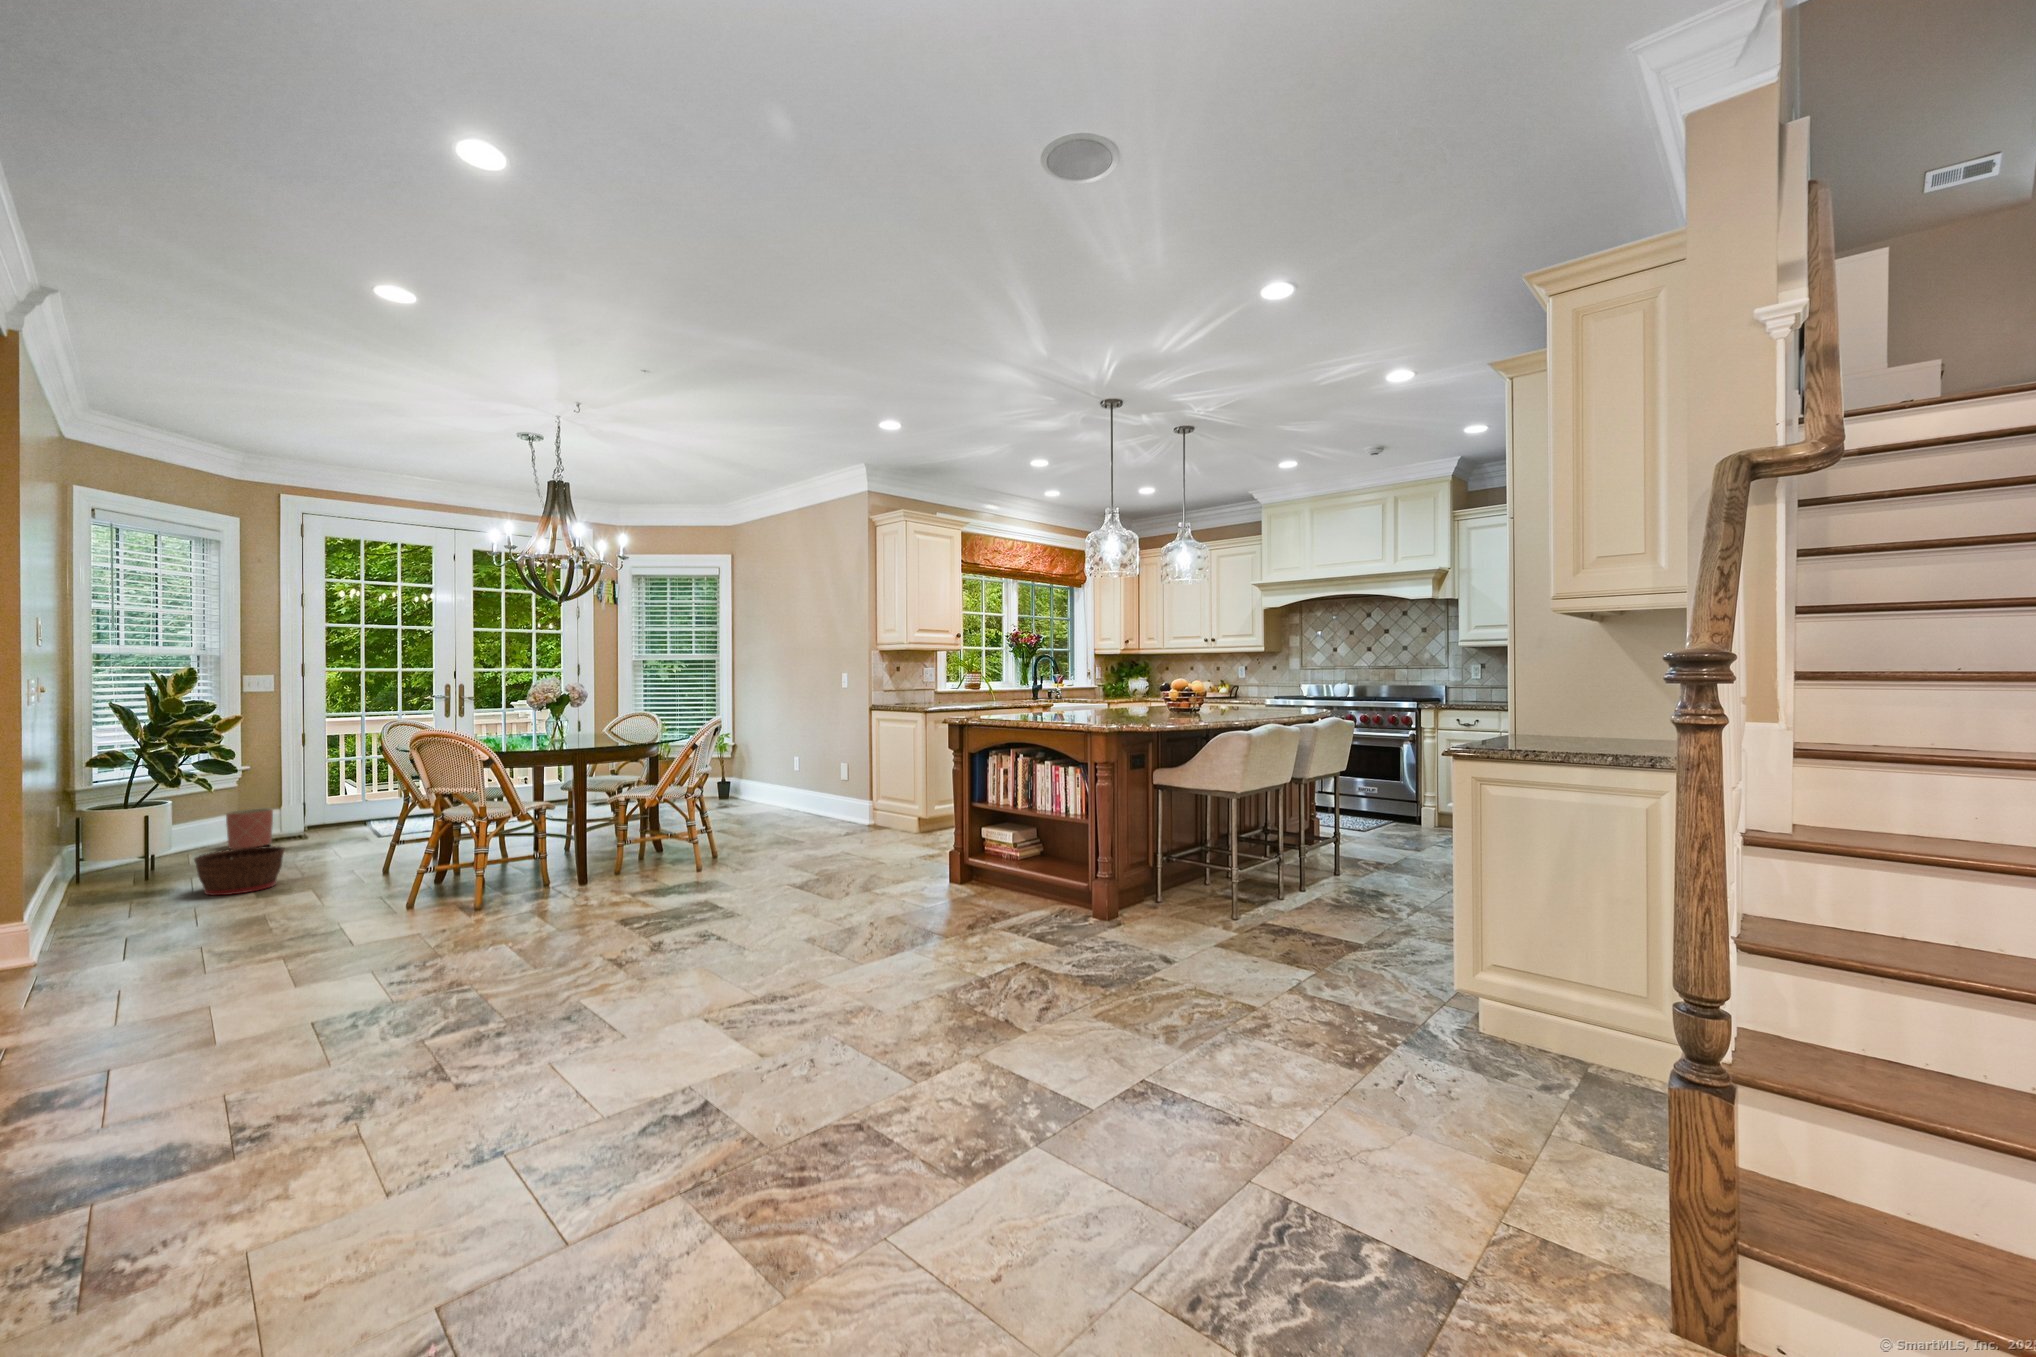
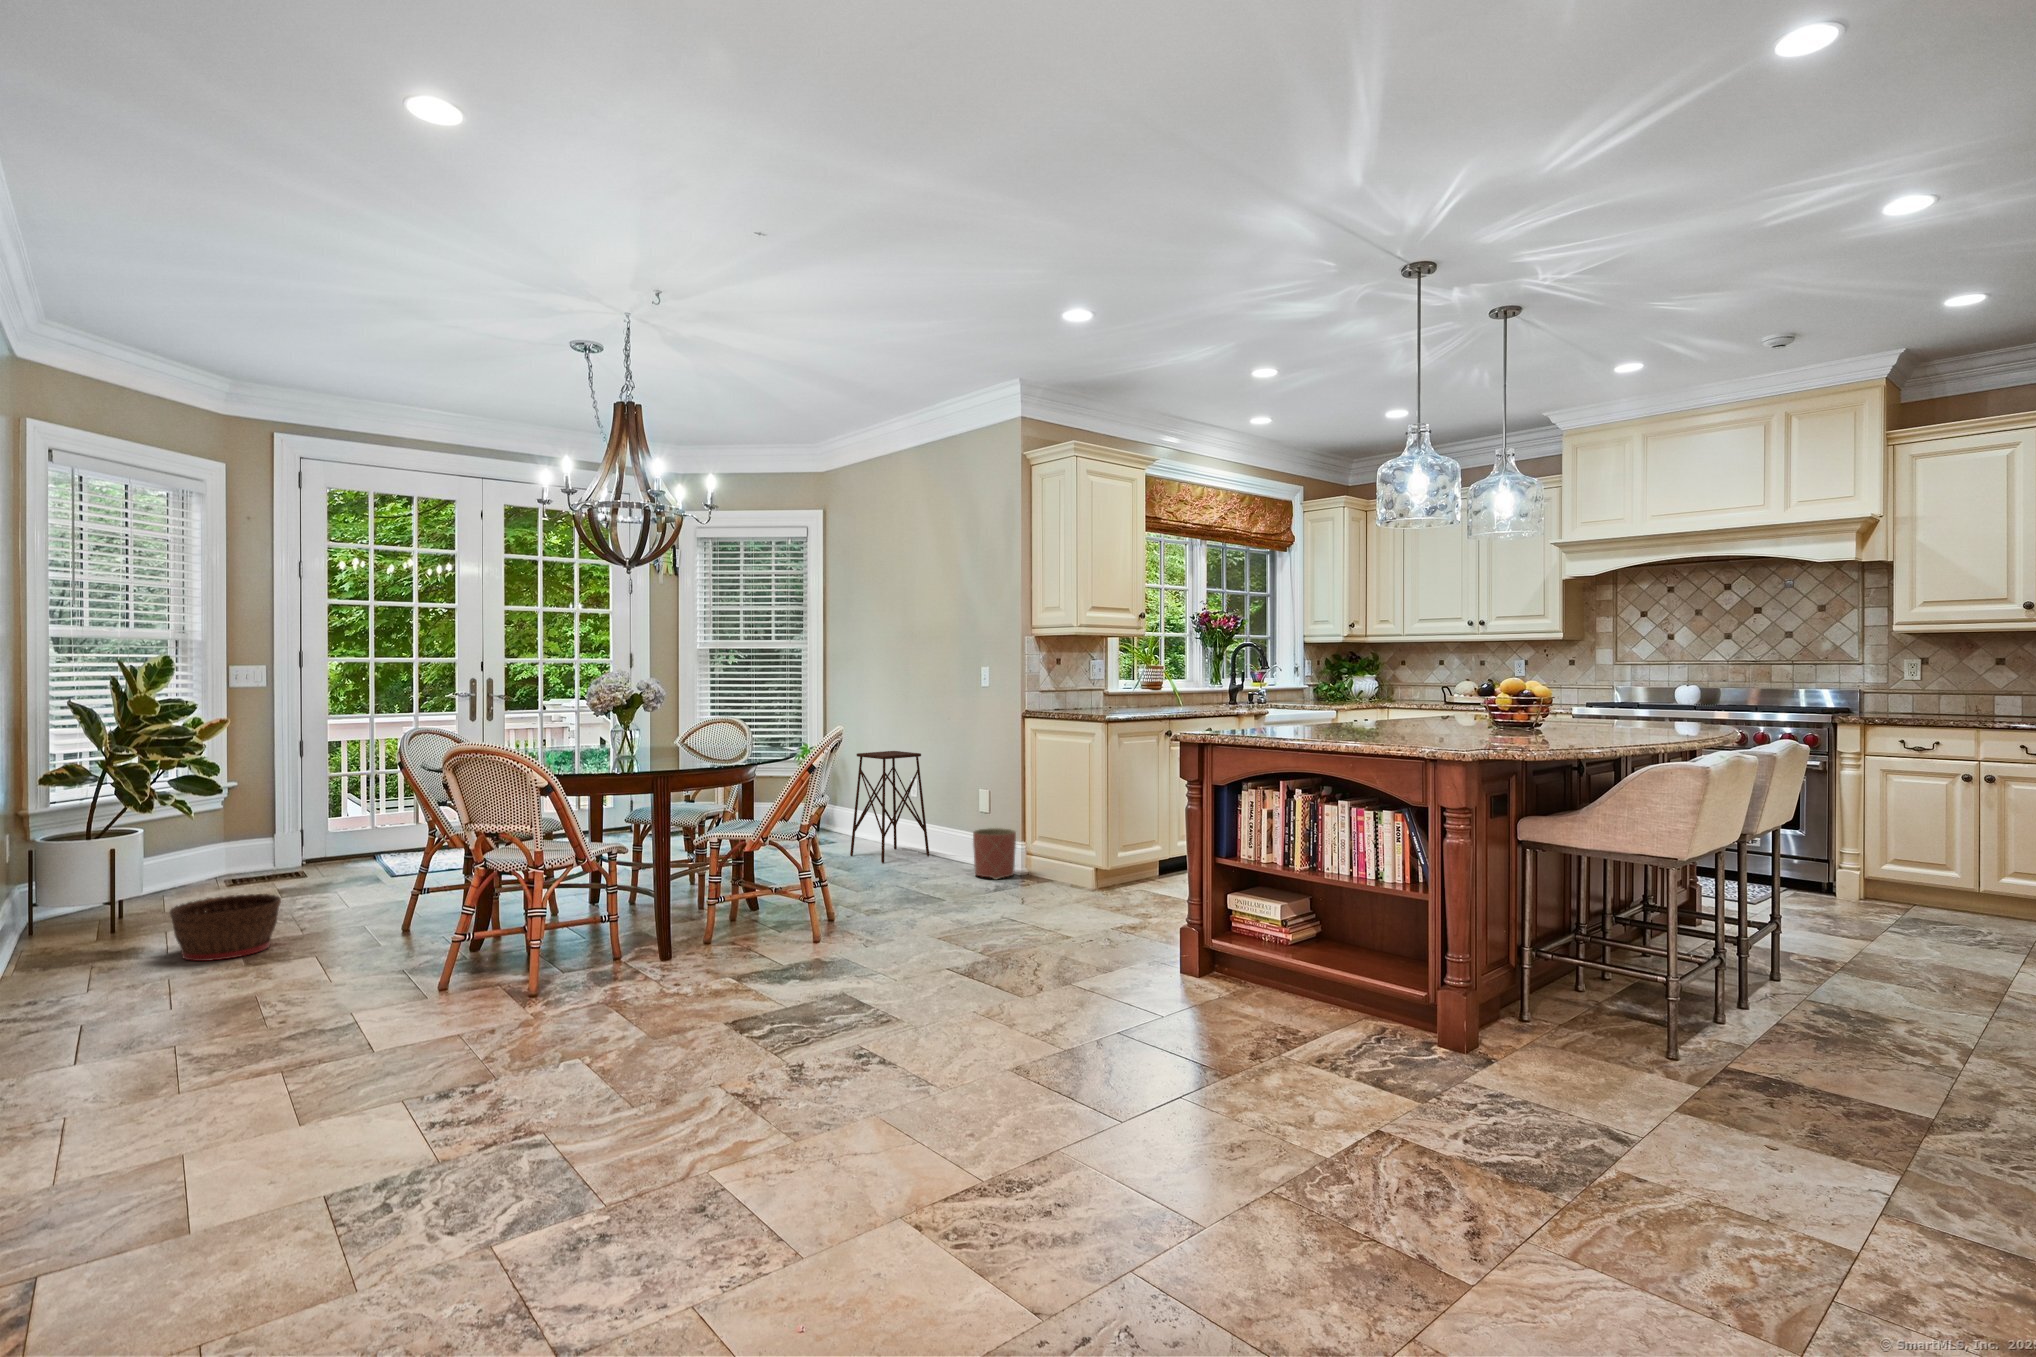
side table: none [745,736,806,819] -> present [850,751,929,863]
planter: present [226,808,273,849] -> present [973,828,1016,879]

